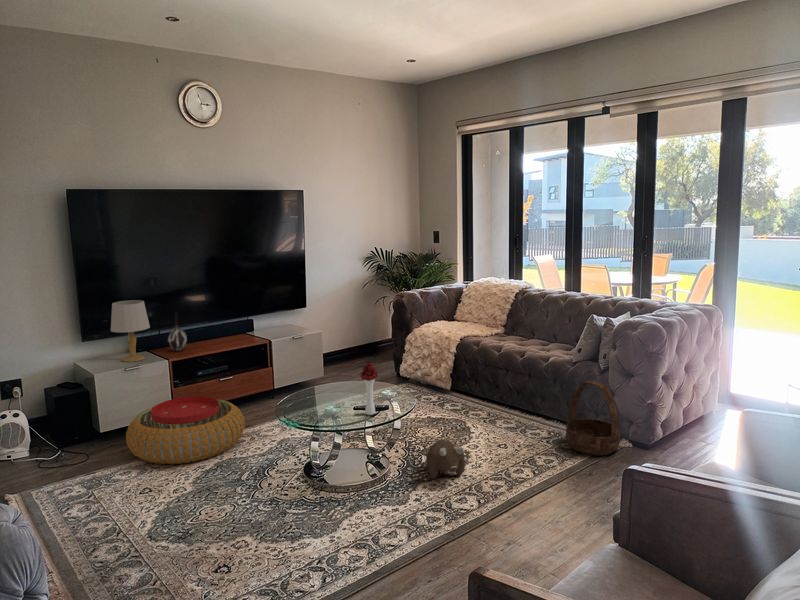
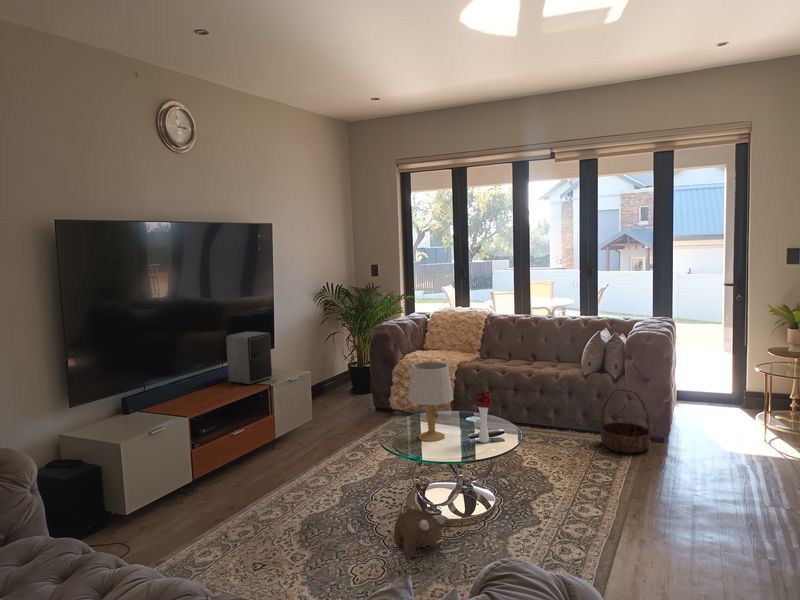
speaker: none [242,290,282,339] -> present [226,331,272,385]
table lamp: present [111,300,150,362] -> present [408,361,454,442]
vase: present [168,313,187,351] -> none [166,363,188,408]
pouf: present [126,396,245,464] -> none [172,454,308,540]
plush toy: present [427,440,465,479] -> present [394,509,446,559]

